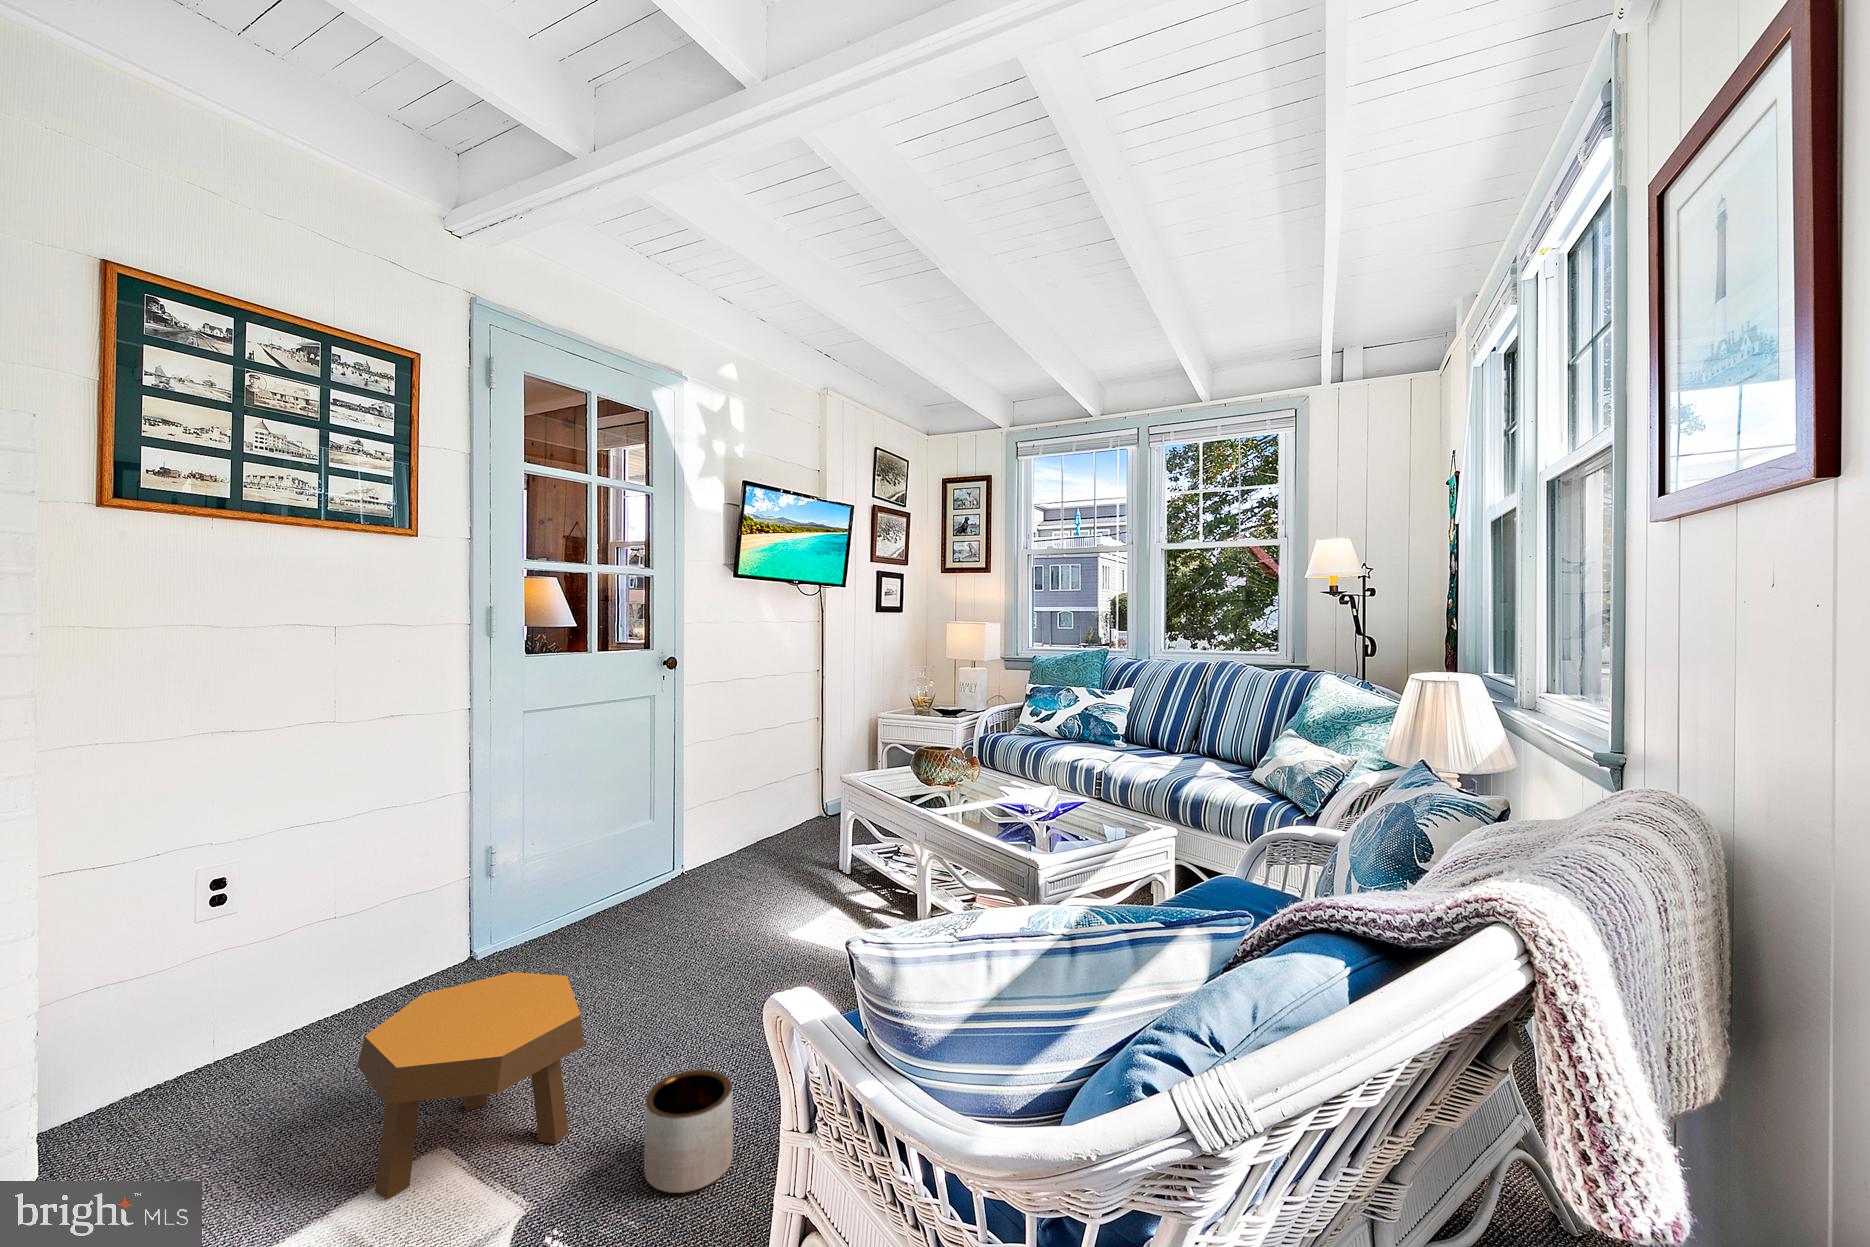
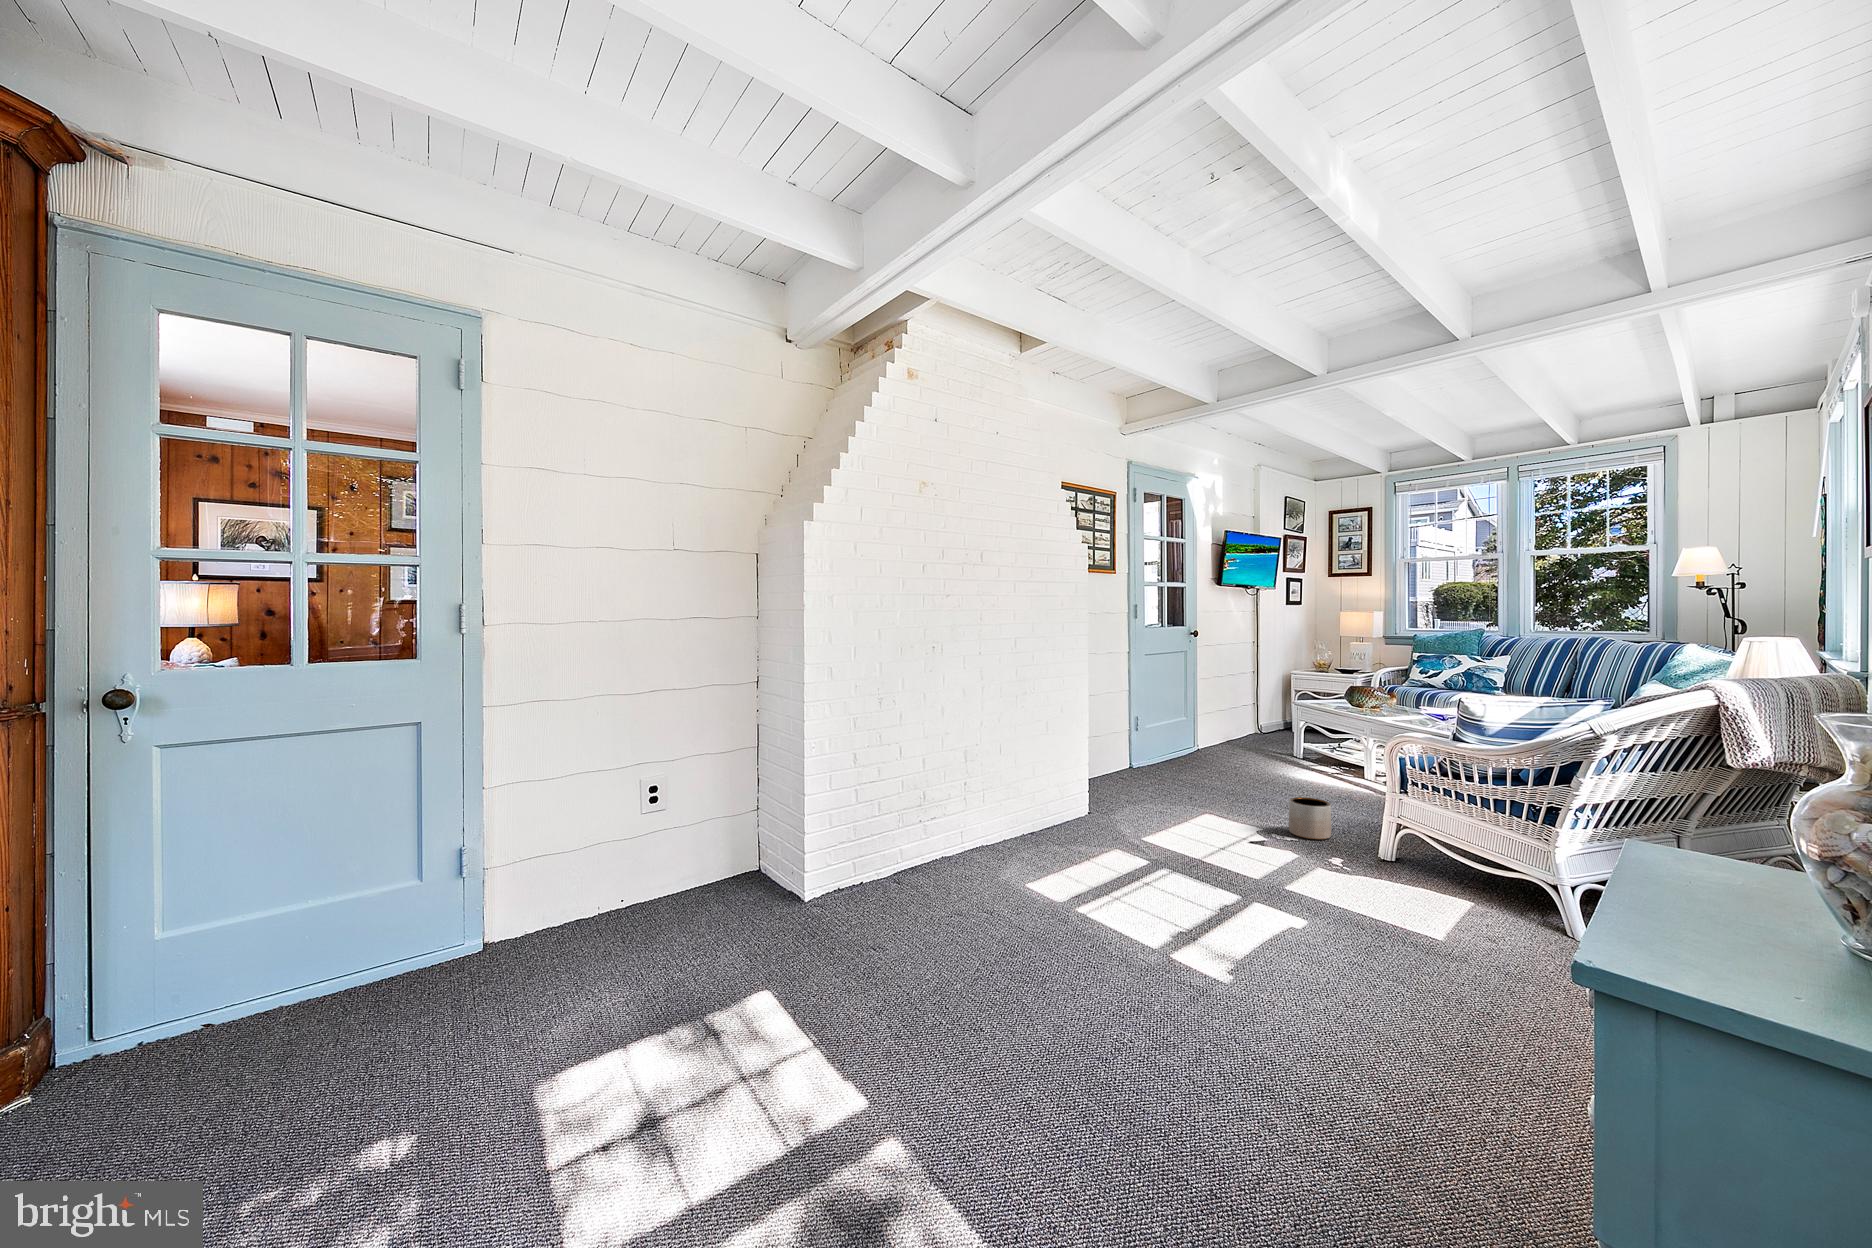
footstool: present [357,972,584,1199] -> none [1156,758,1250,826]

